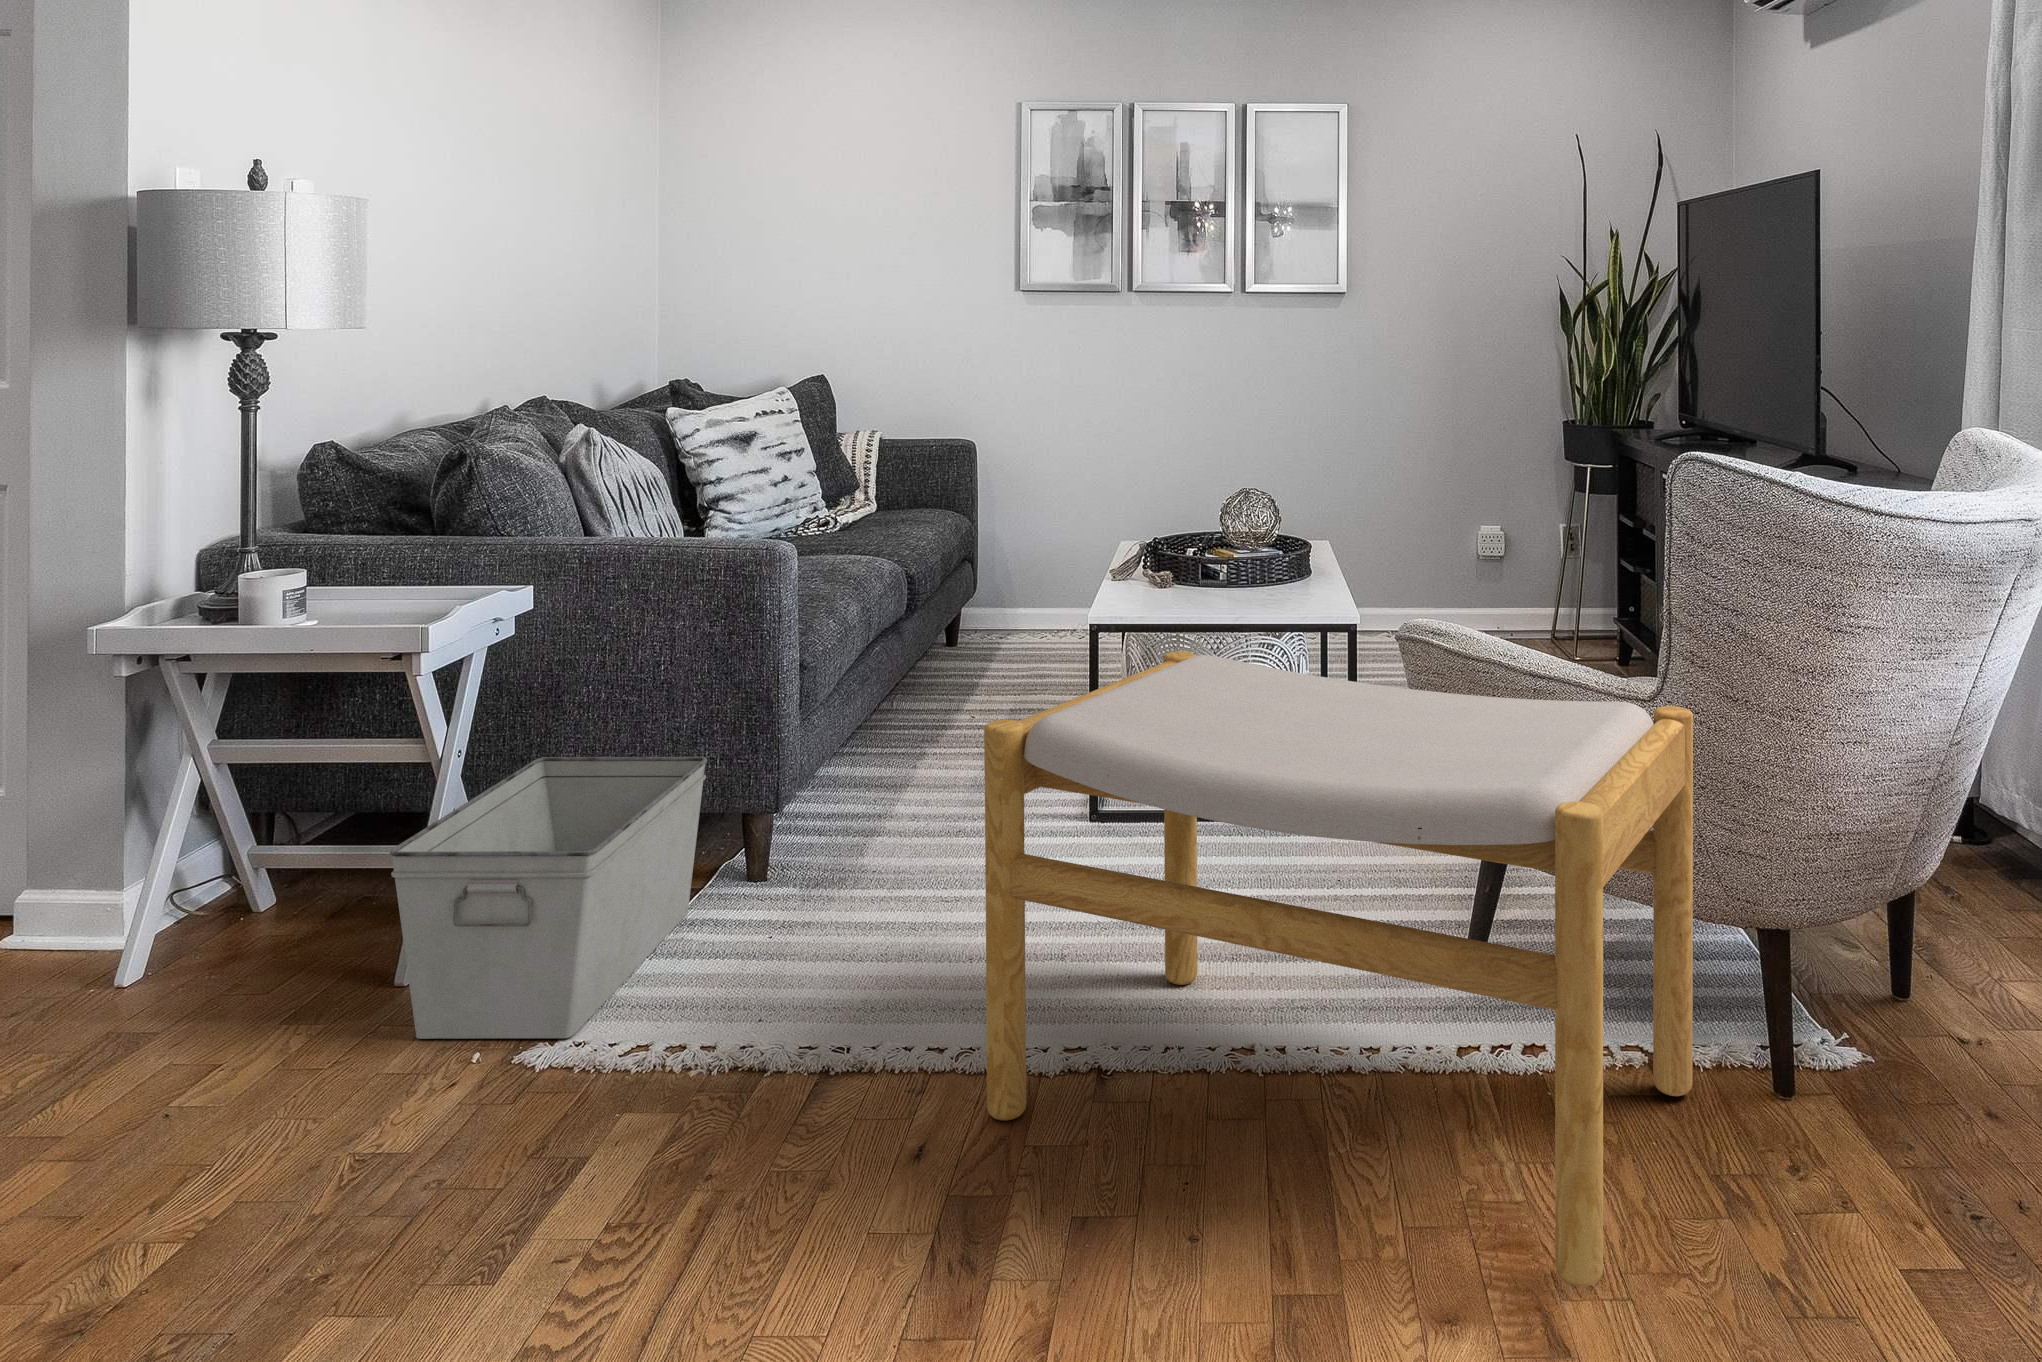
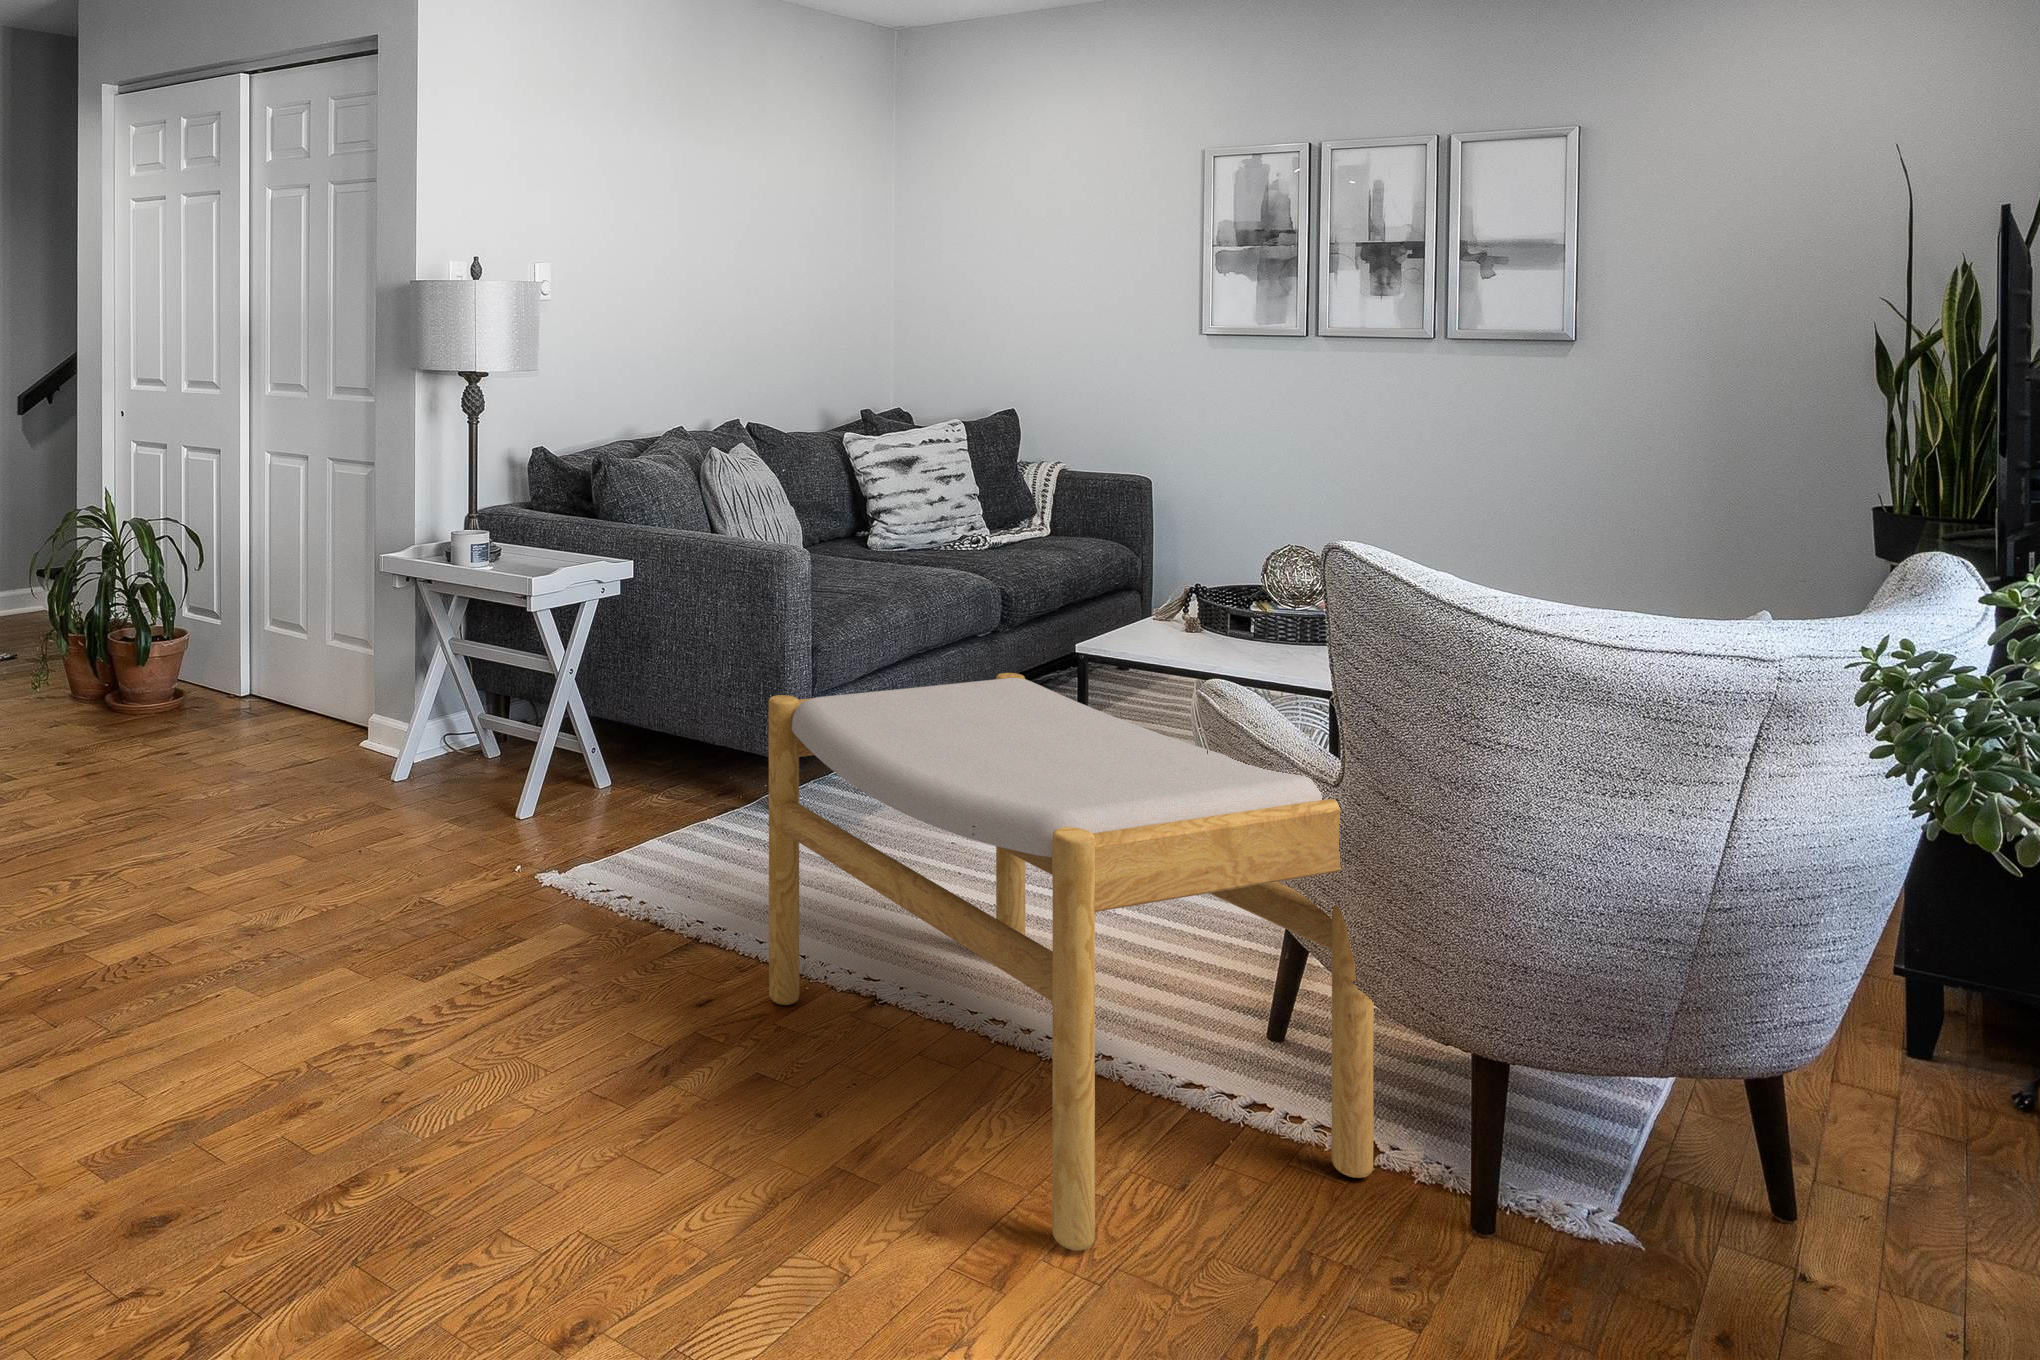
storage bin: present [390,757,707,1039] -> none [488,687,728,876]

